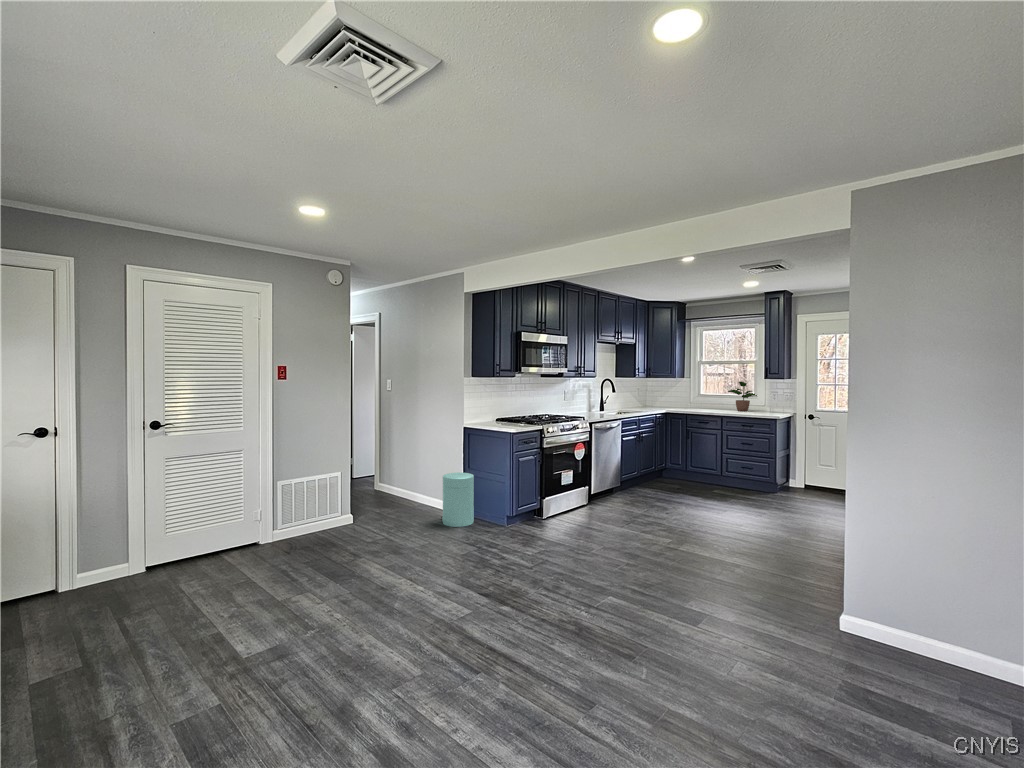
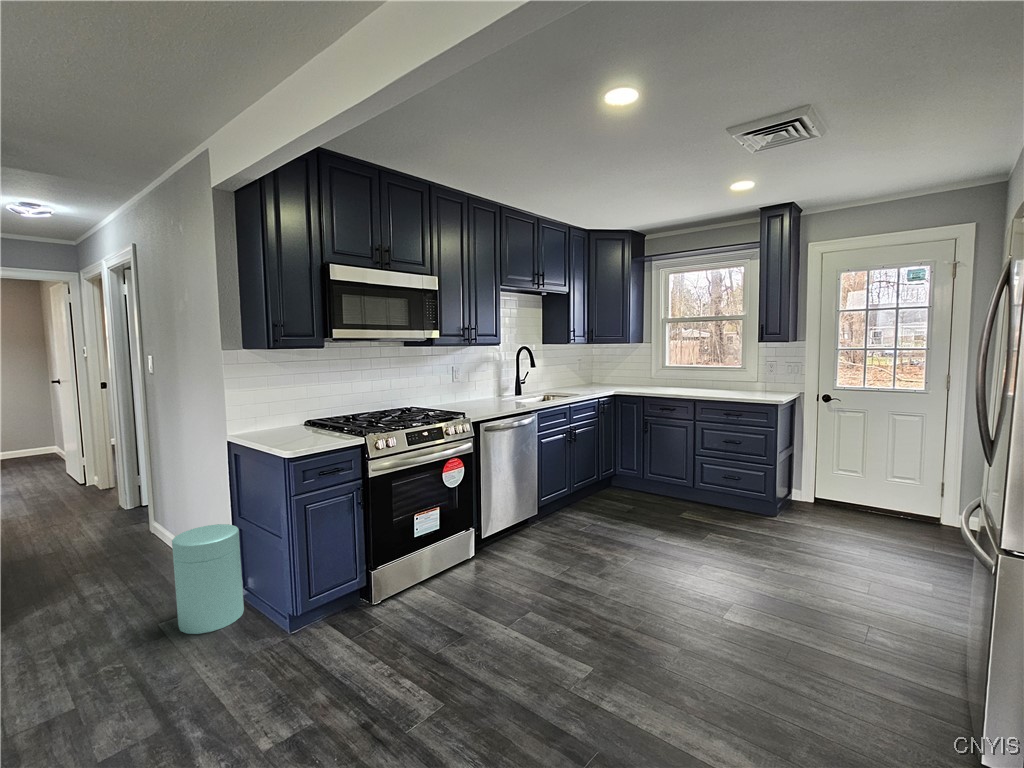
potted plant: present [728,381,757,411] -> none [704,347,747,390]

